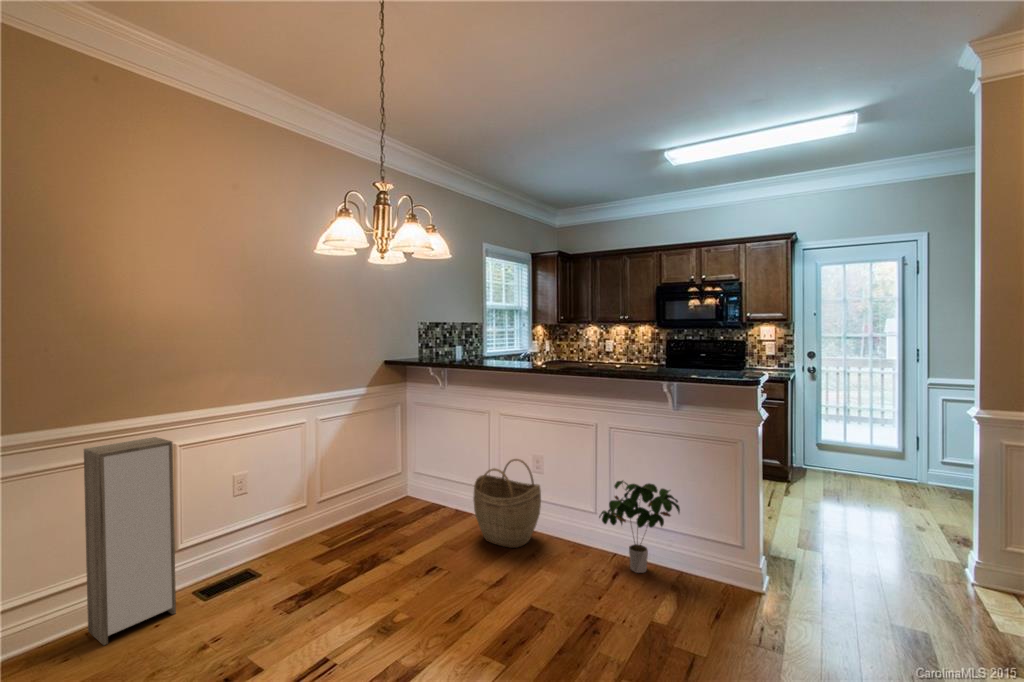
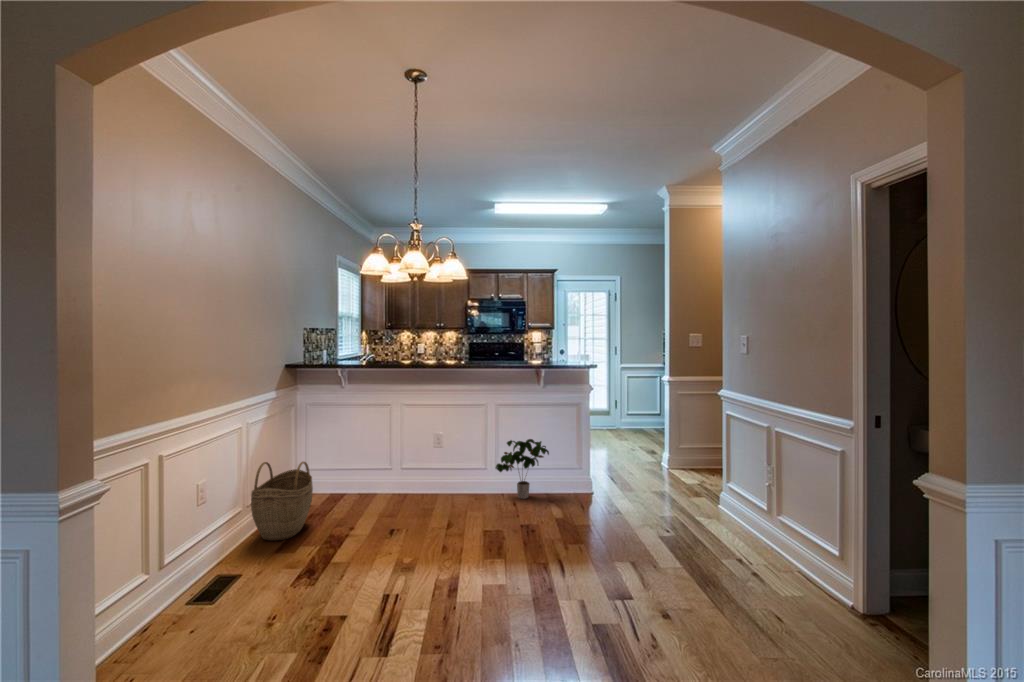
storage cabinet: present [84,437,176,645] -> none [105,452,194,665]
woven basket: present [473,459,541,548] -> present [251,462,313,541]

